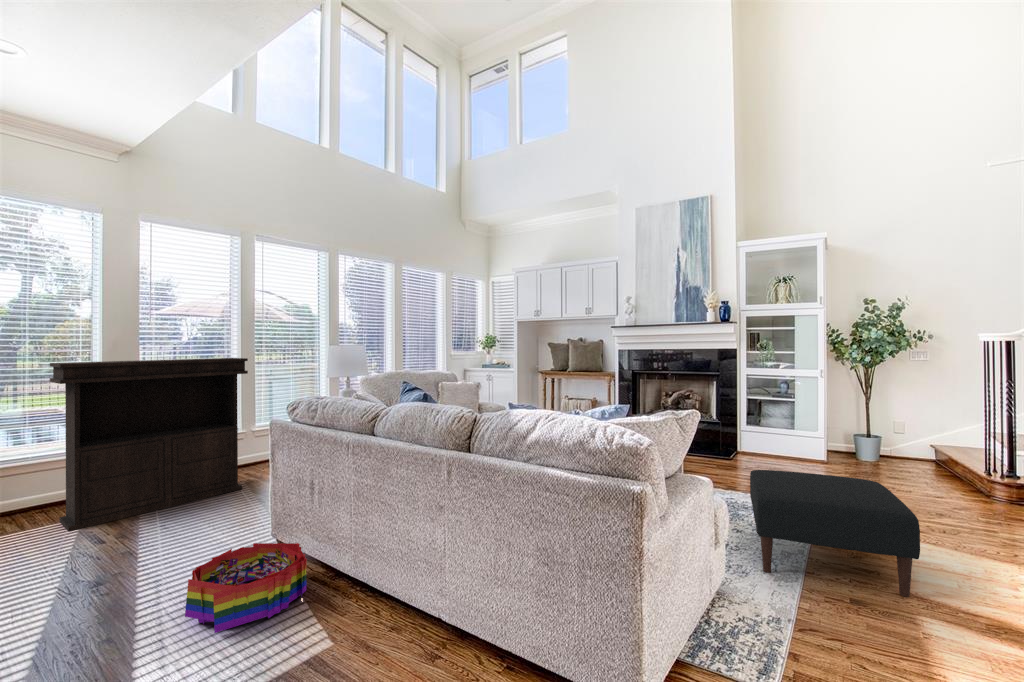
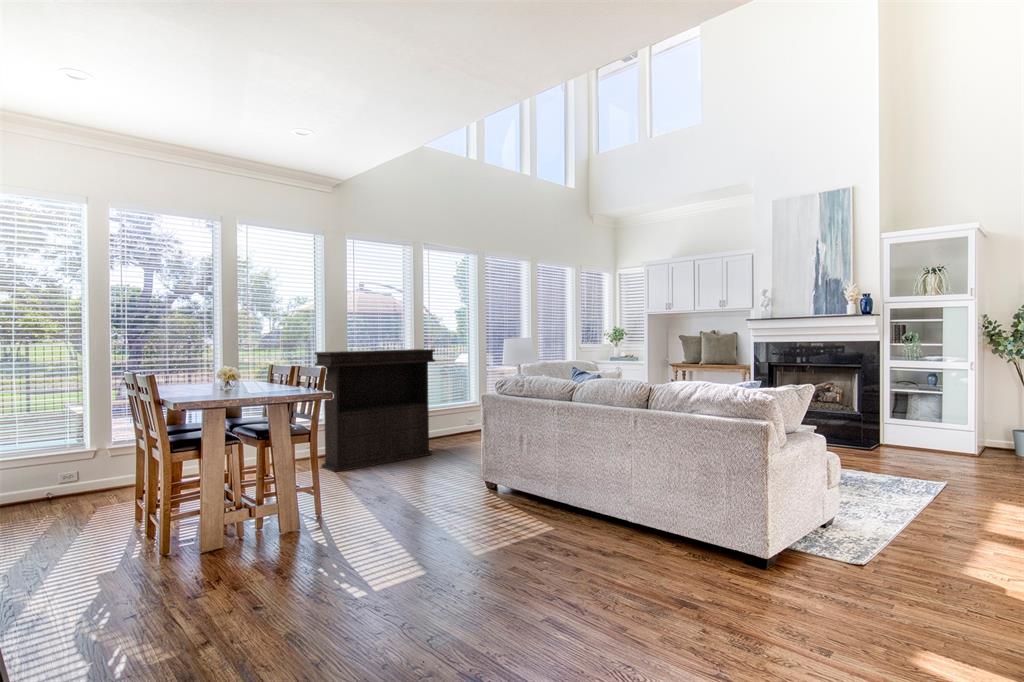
ottoman: present [750,470,920,597] -> none [870,444,1004,535]
storage bin: present [185,543,307,633] -> none [456,476,526,520]

